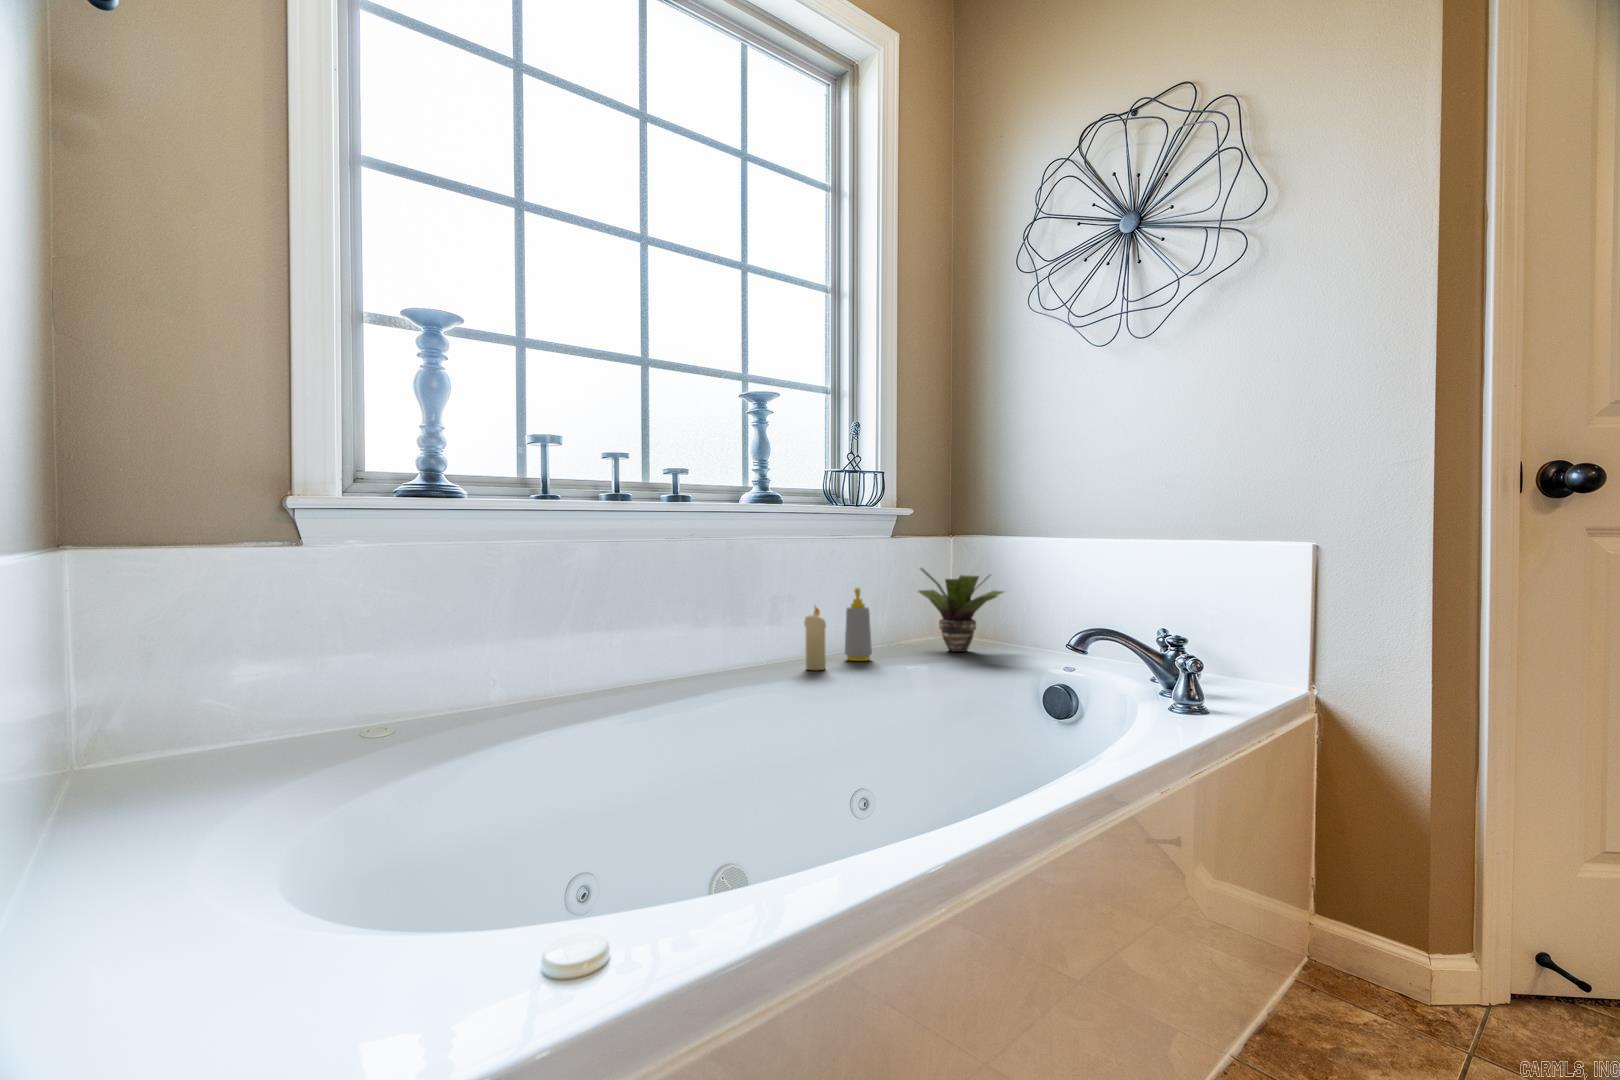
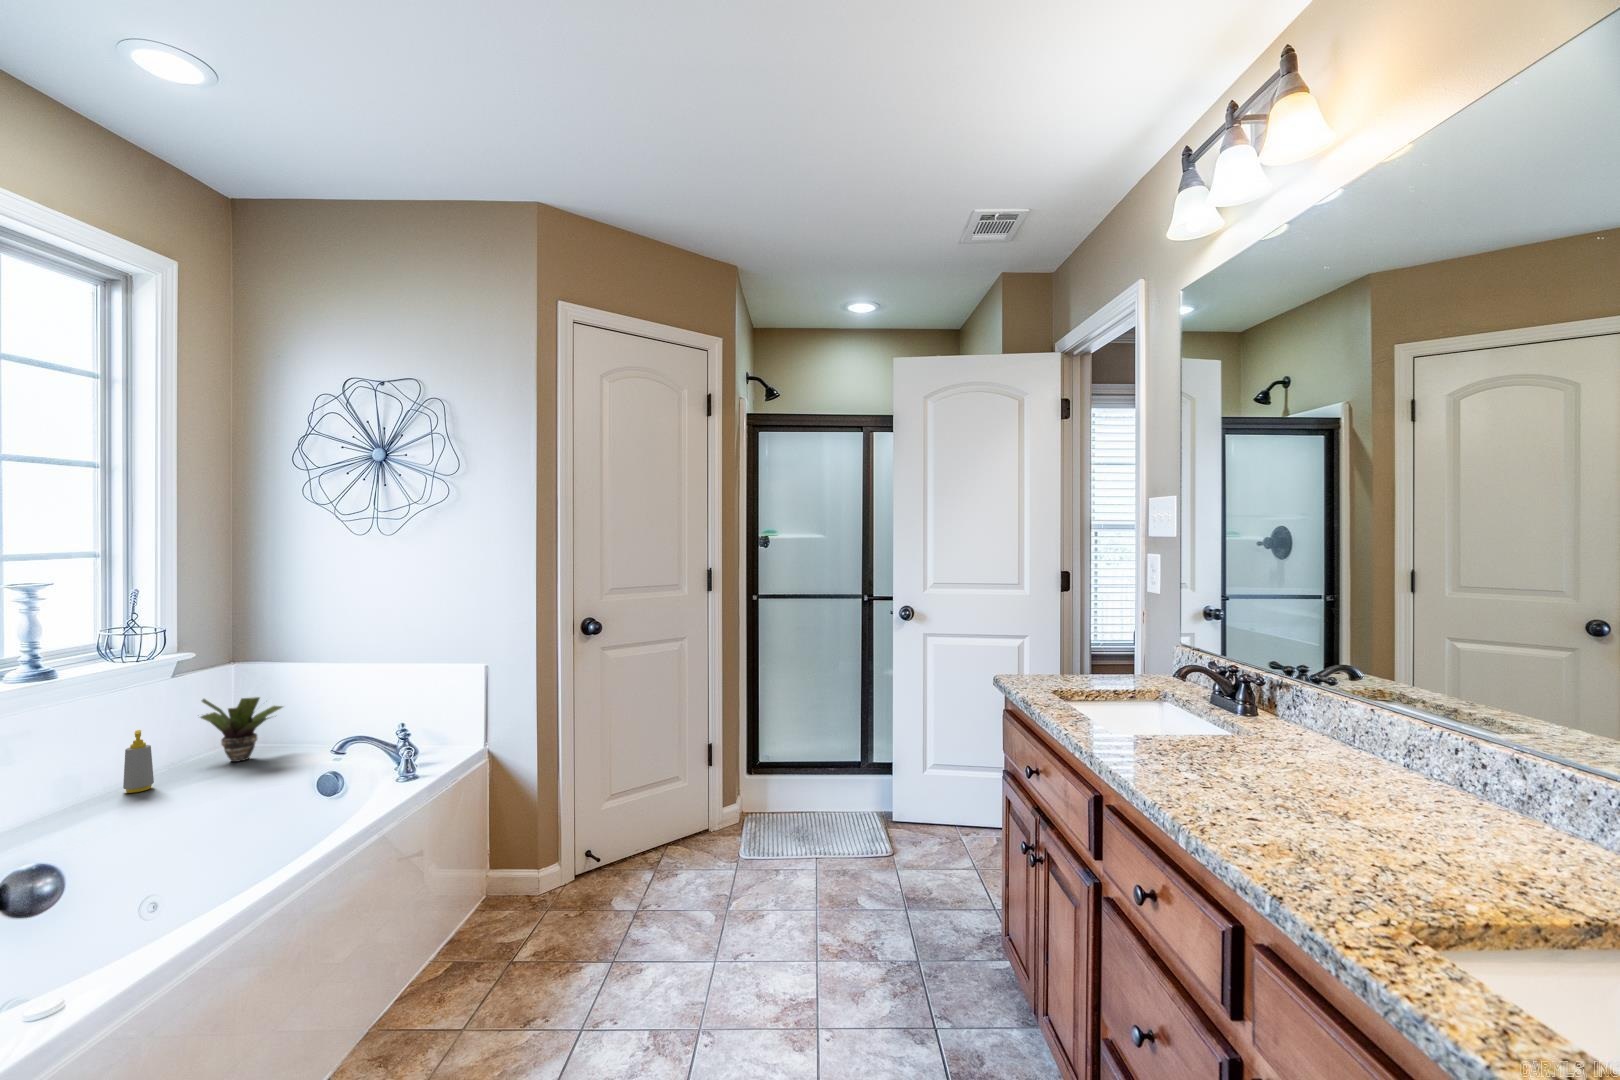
candle: present [804,607,826,670] -> none [82,757,107,813]

